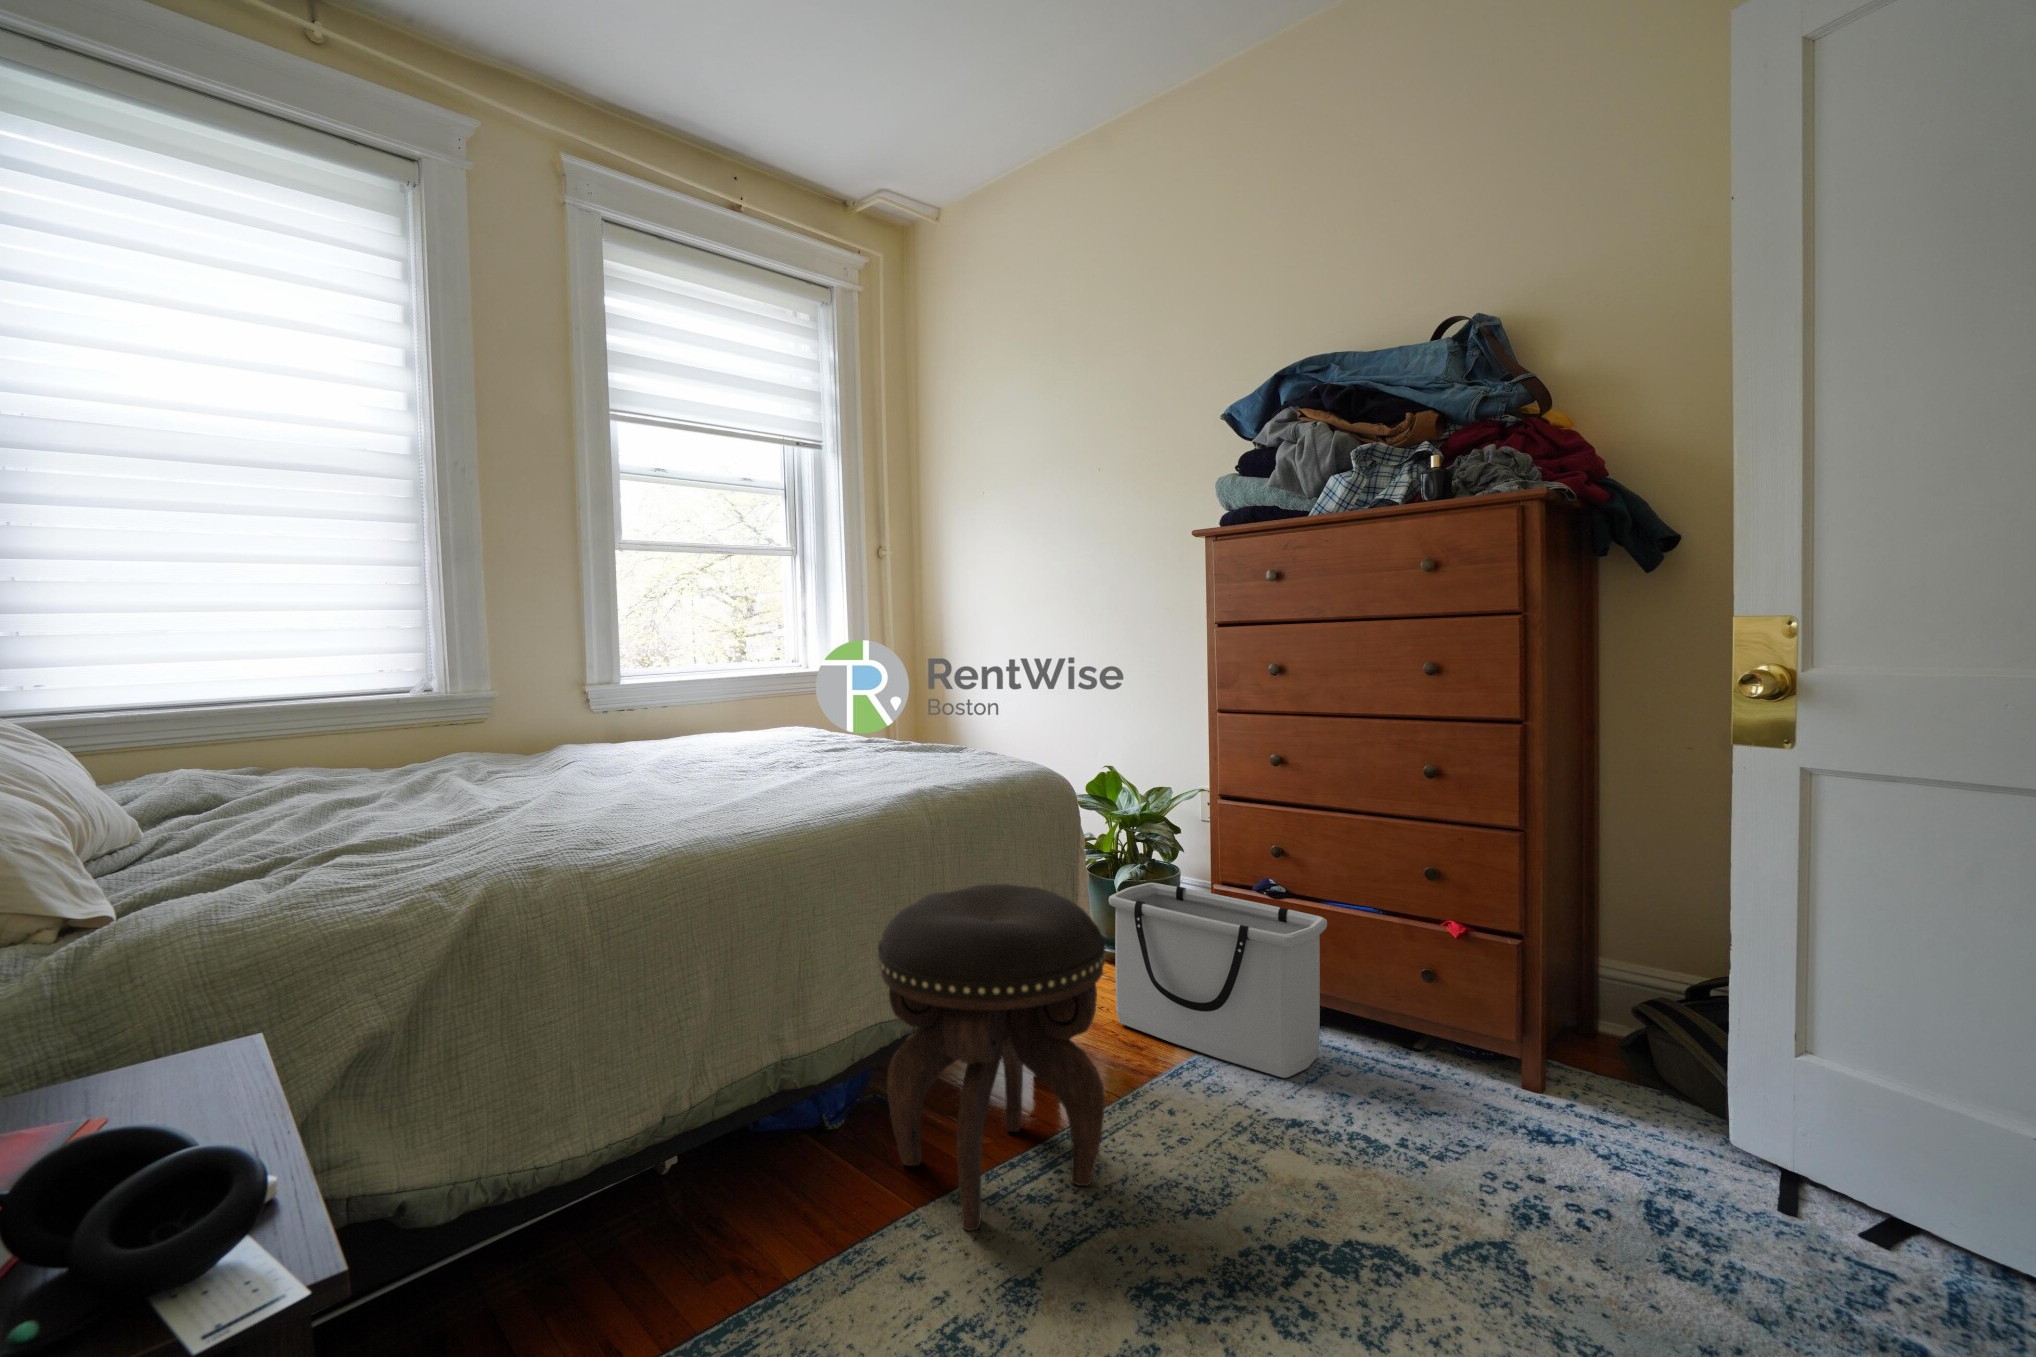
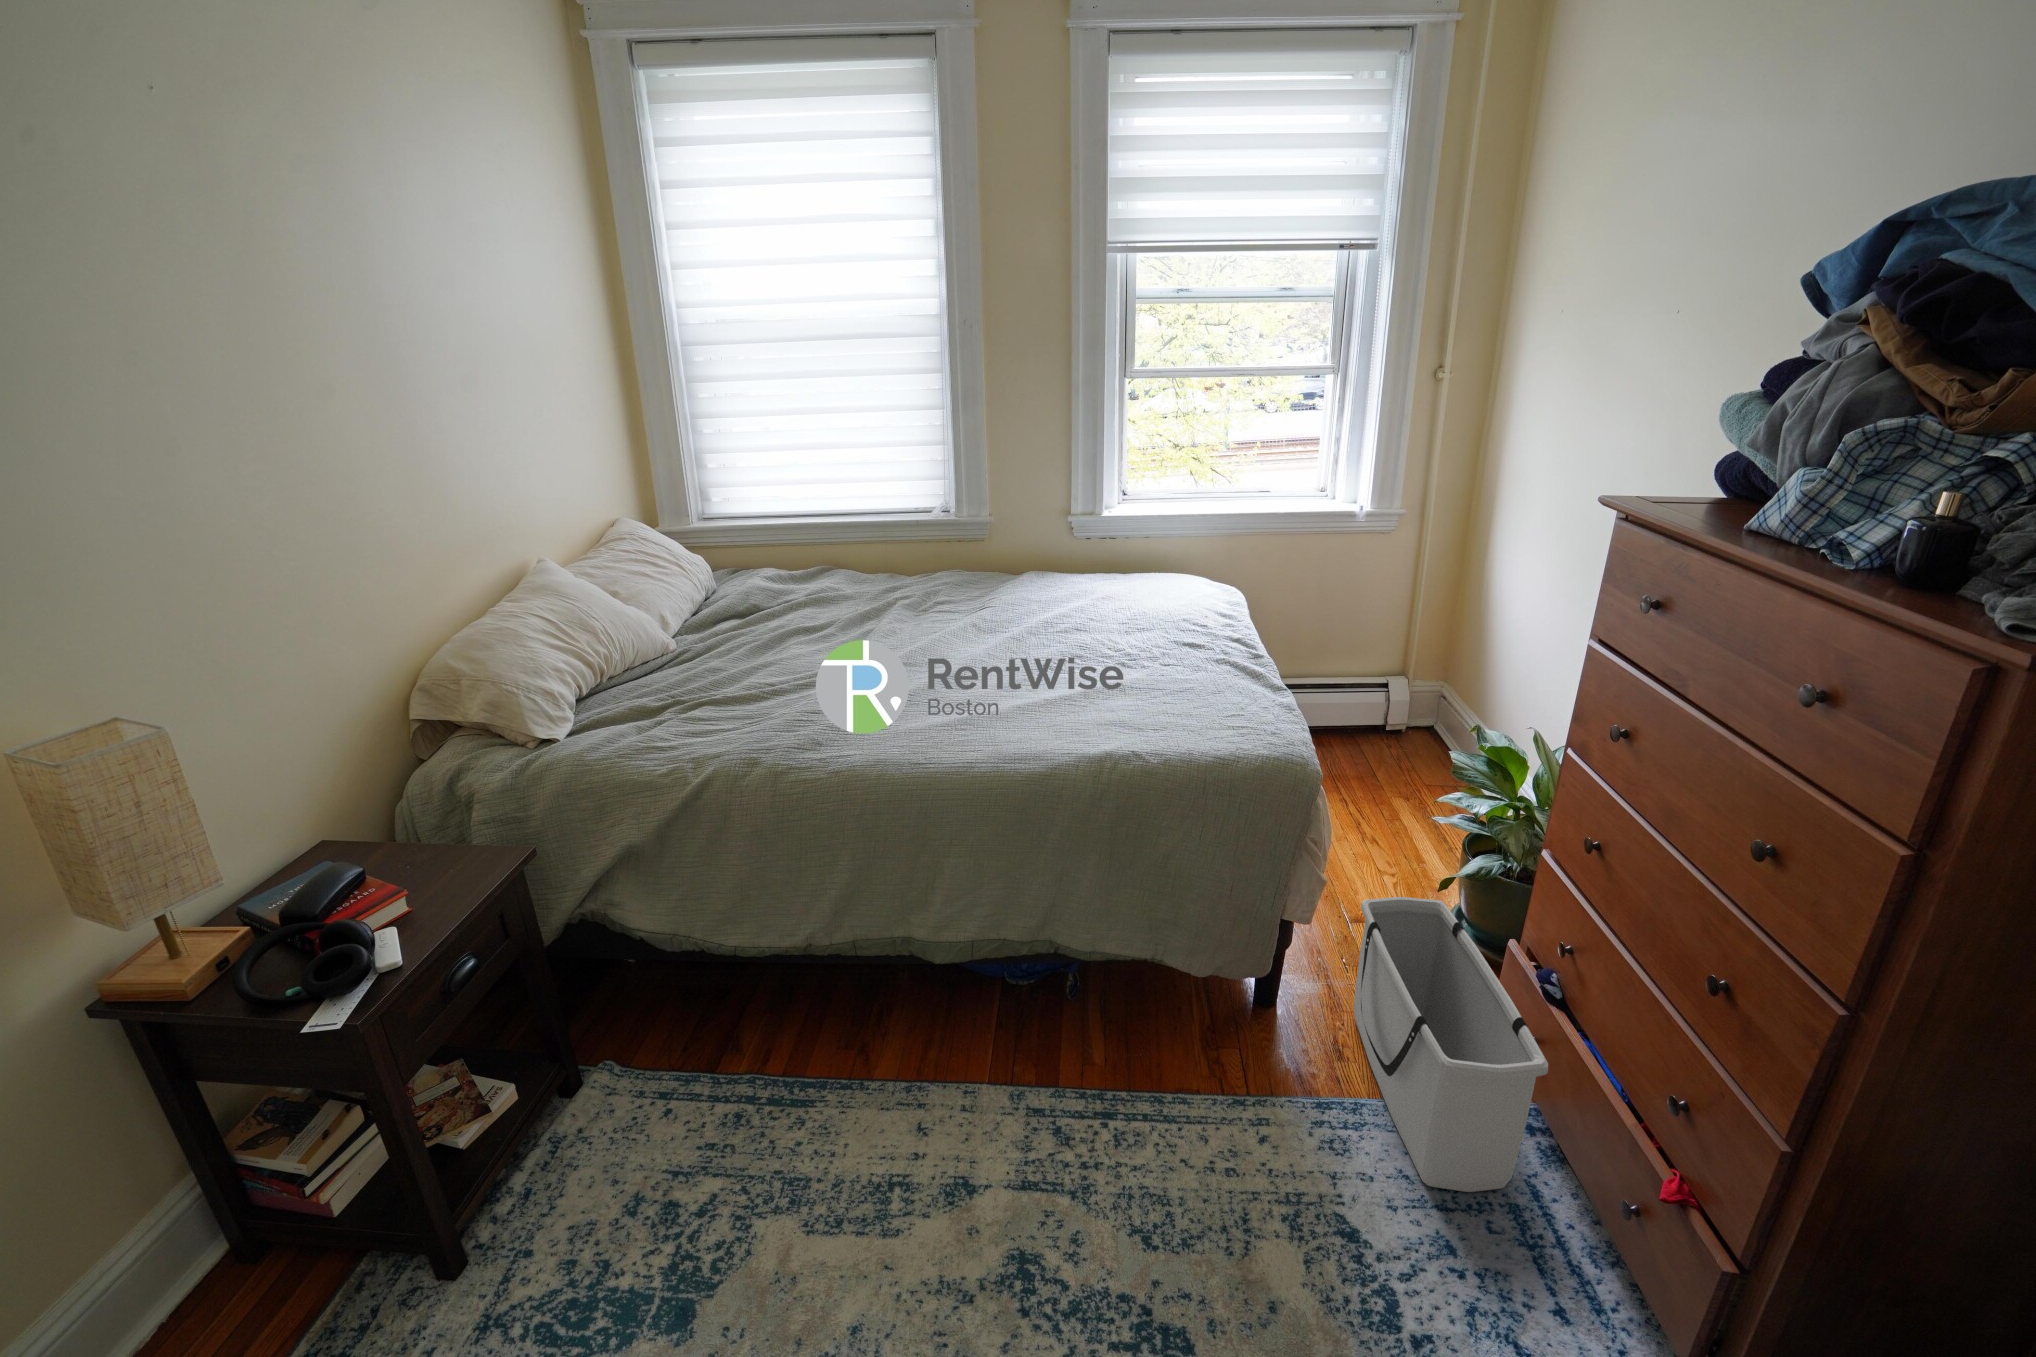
footstool: present [878,884,1106,1231] -> none [965,863,1167,1151]

